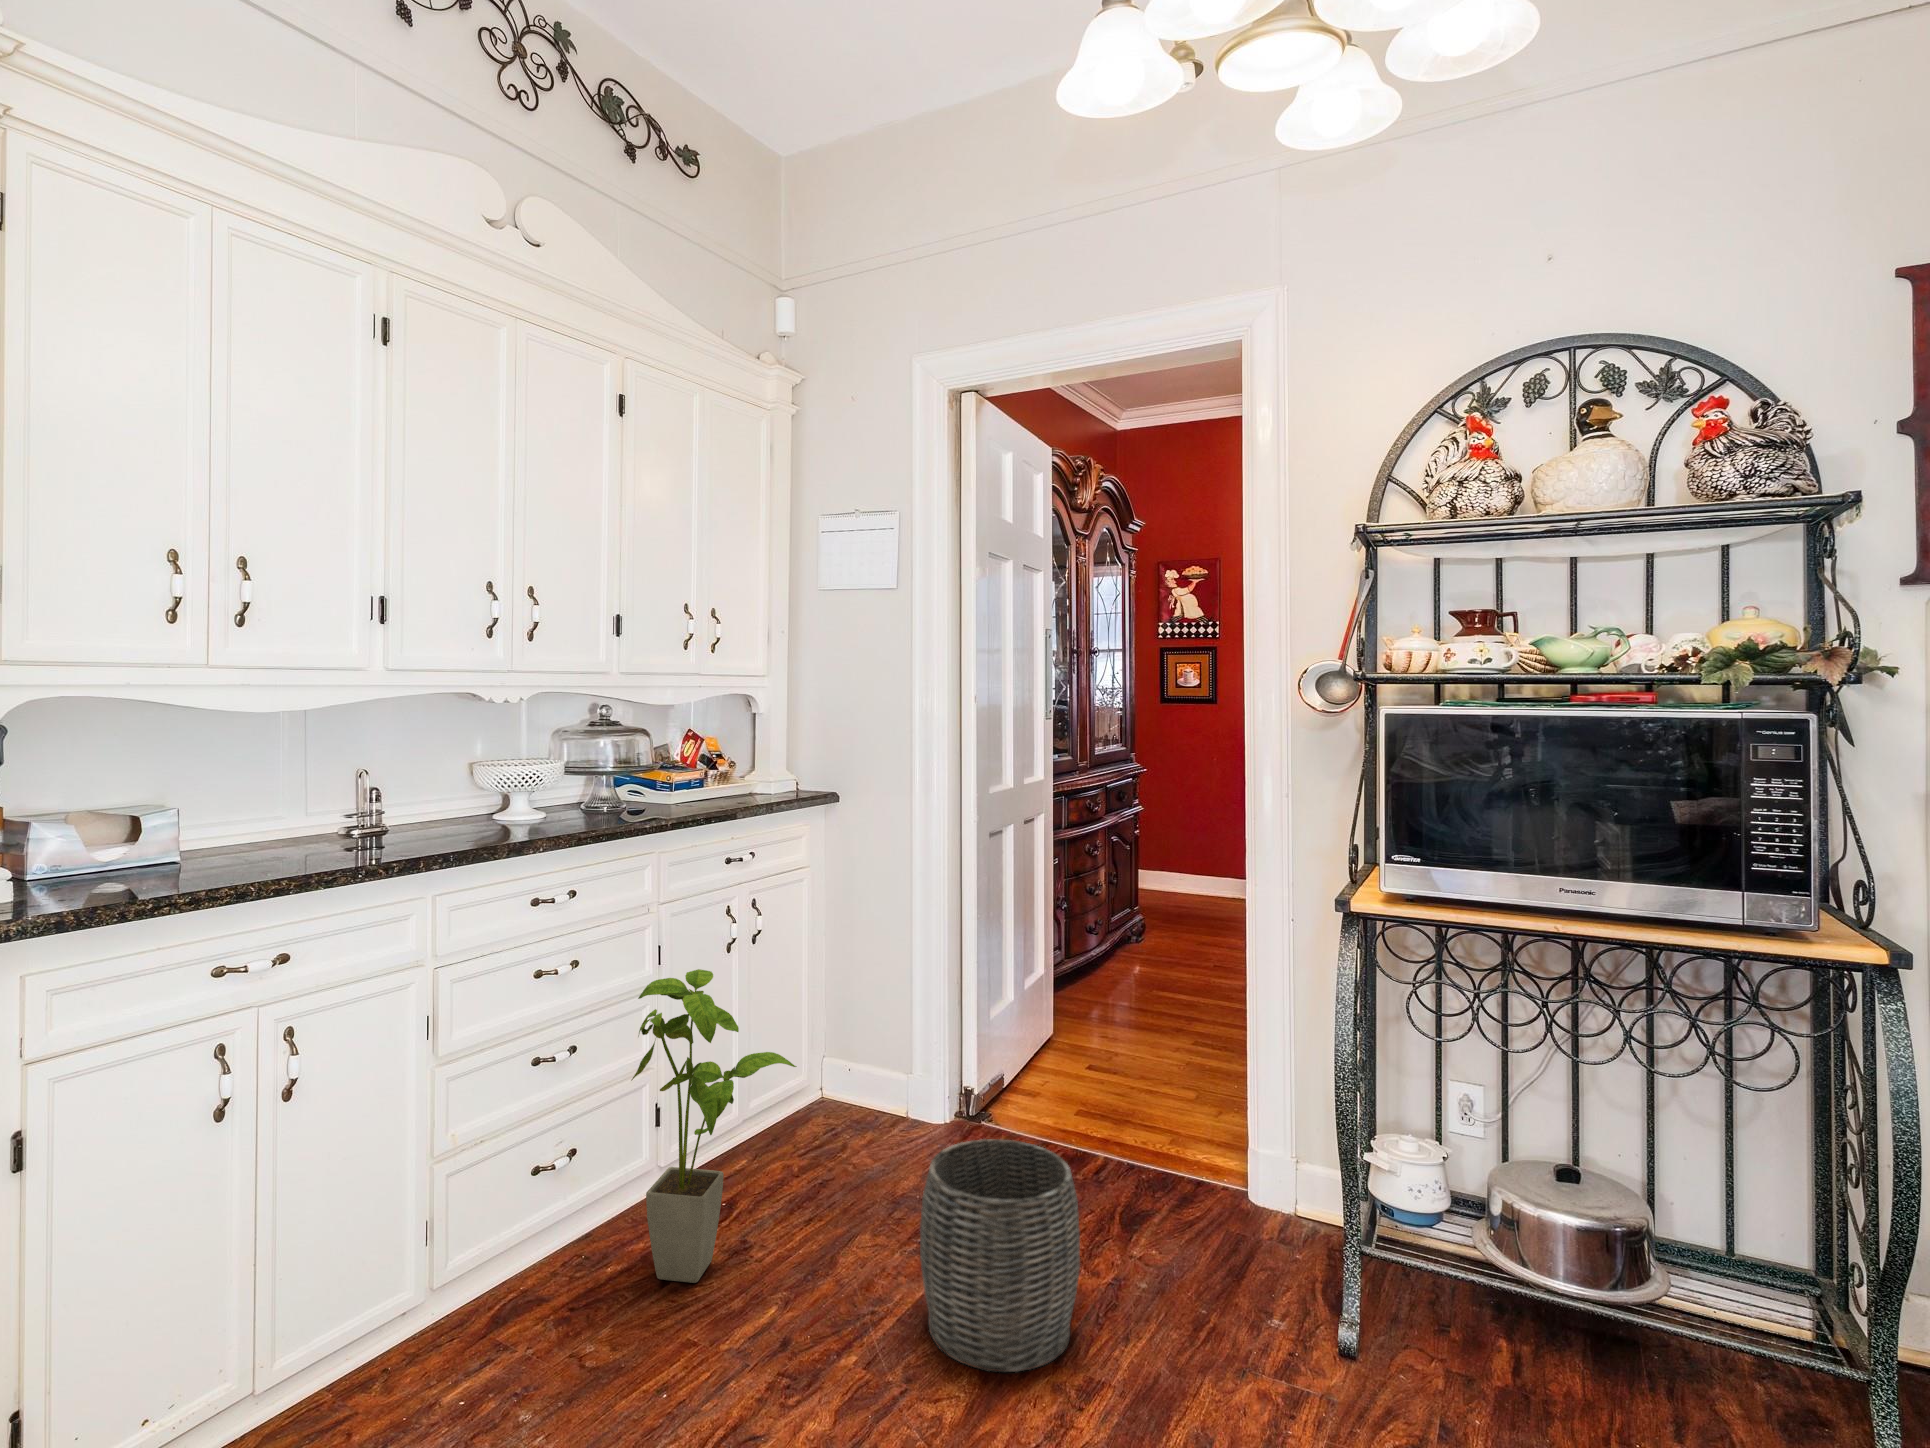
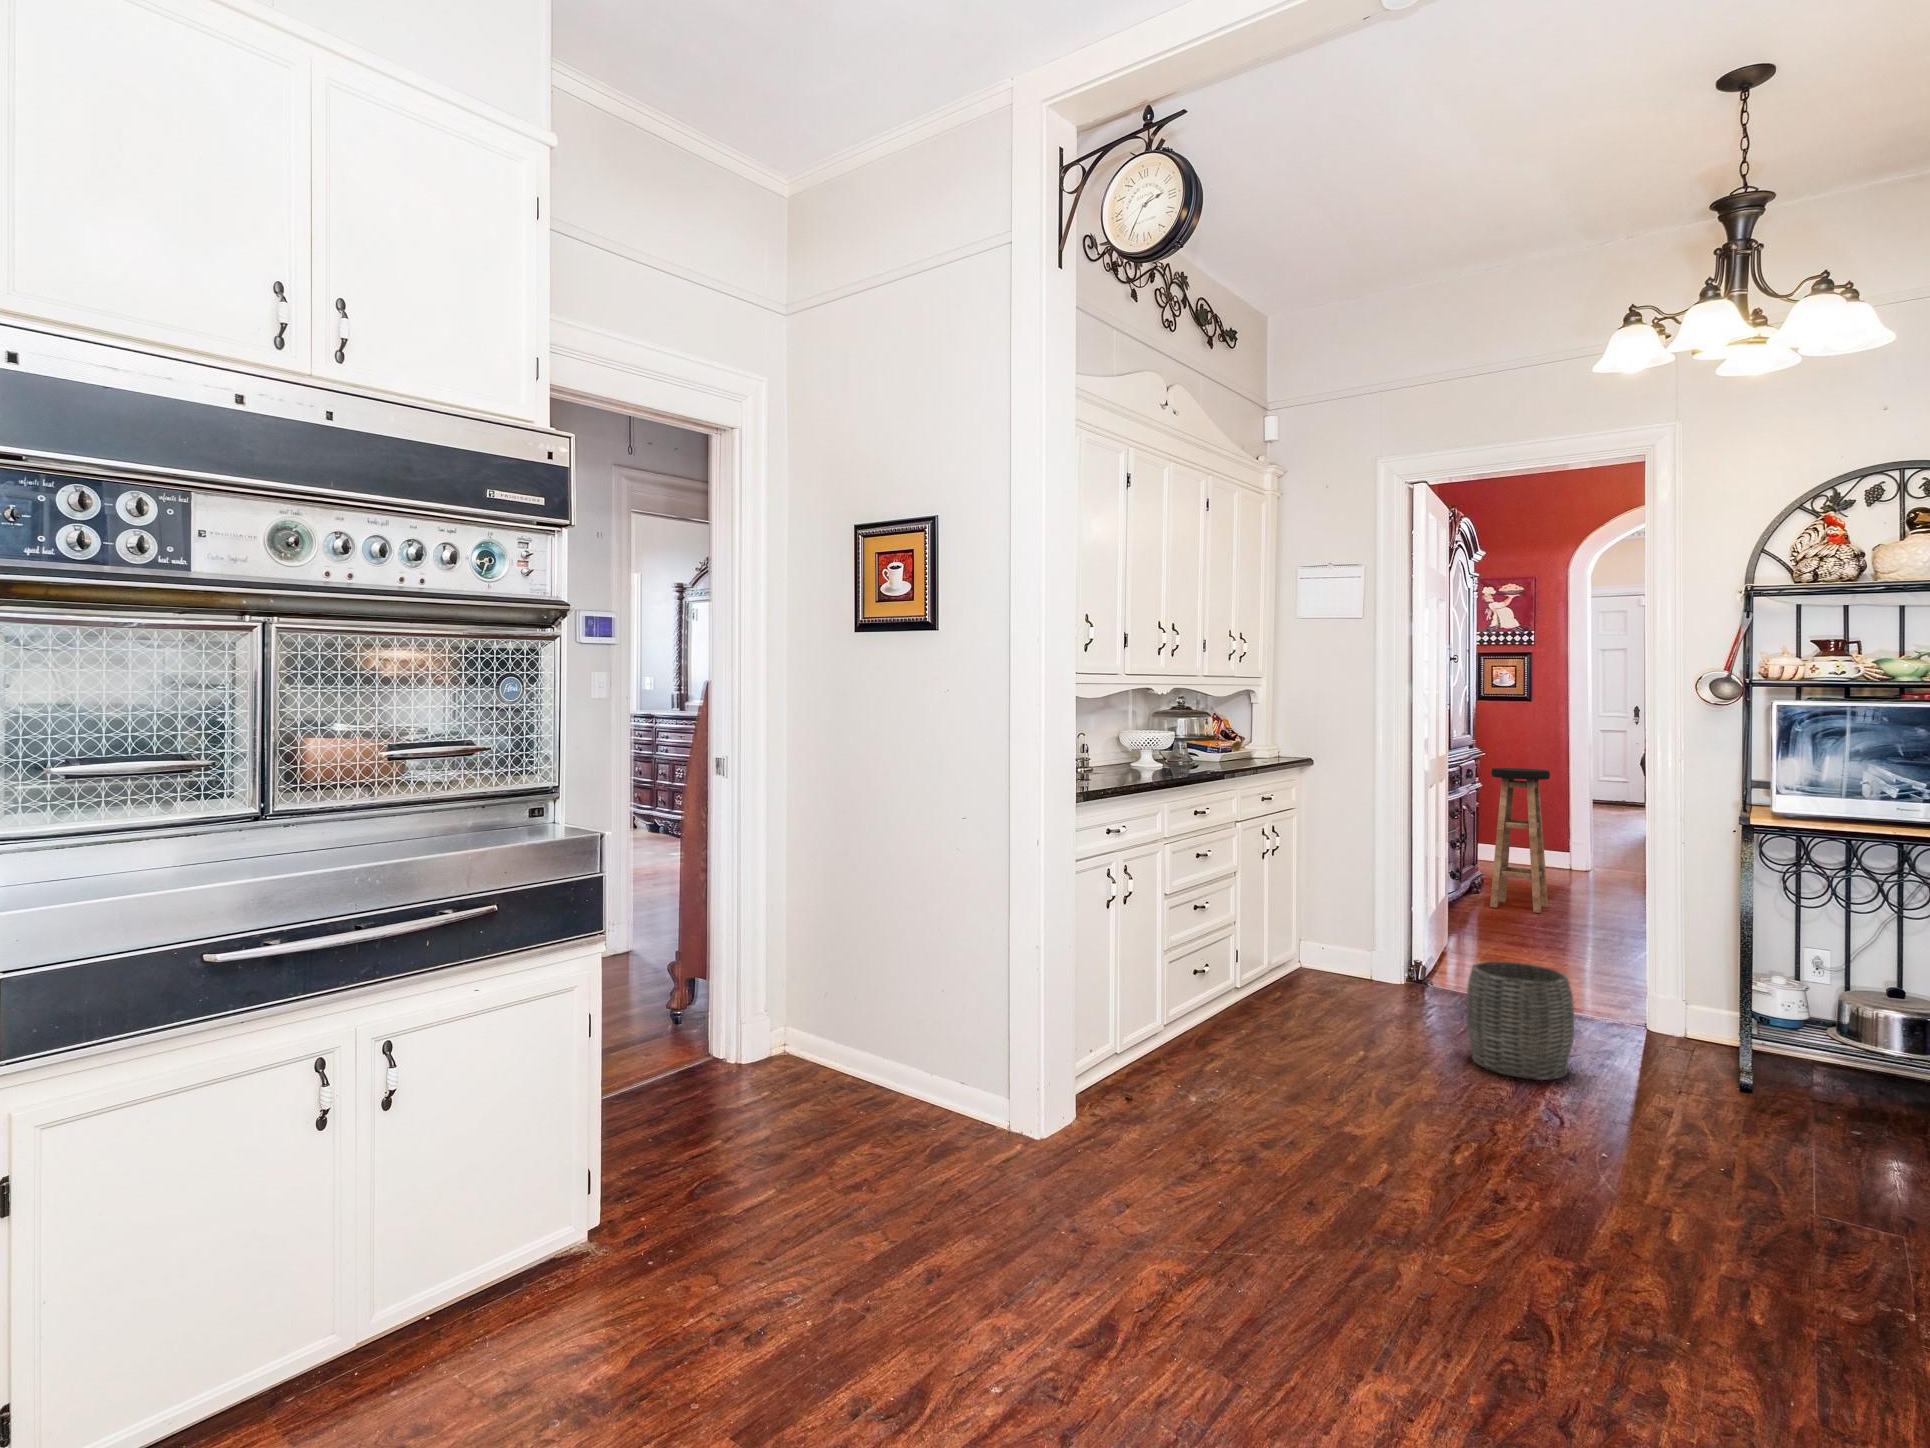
bar stool: none [1142,787,1212,969] -> present [1490,768,1550,913]
house plant: present [631,969,797,1283] -> none [1263,854,1367,1040]

